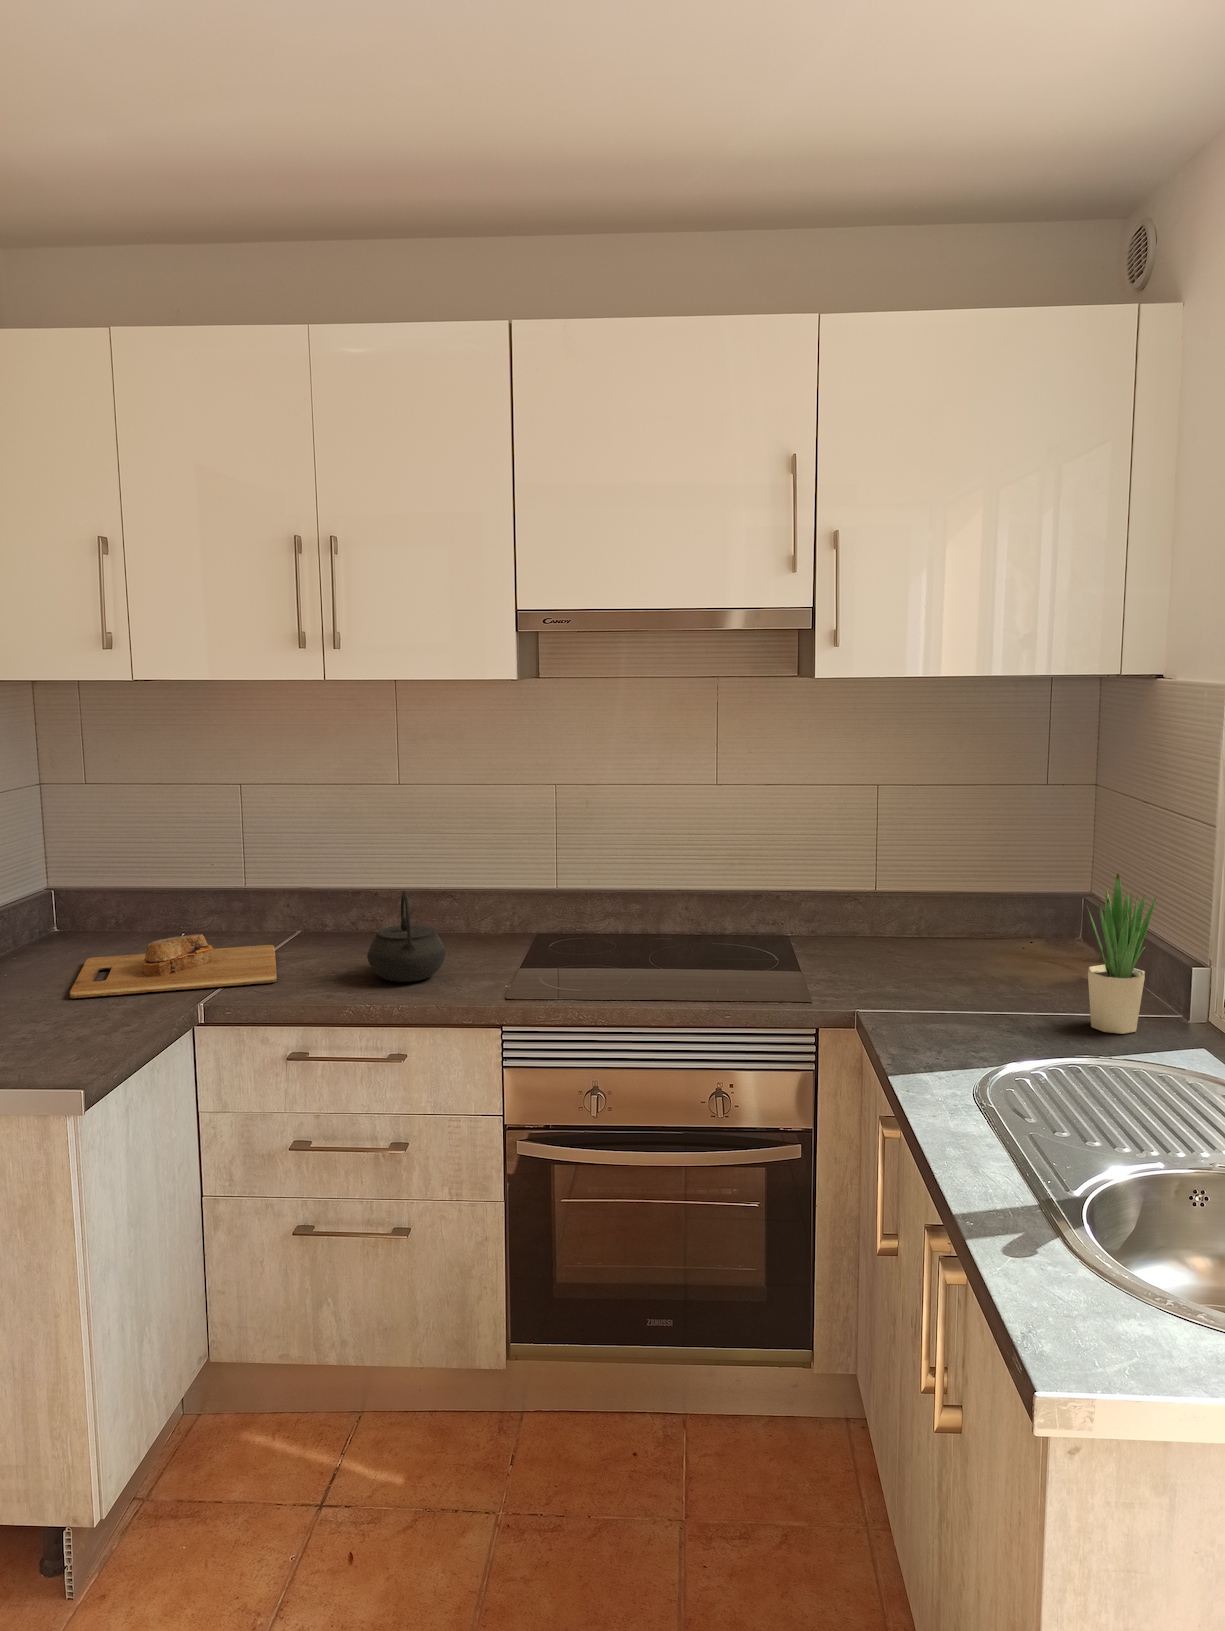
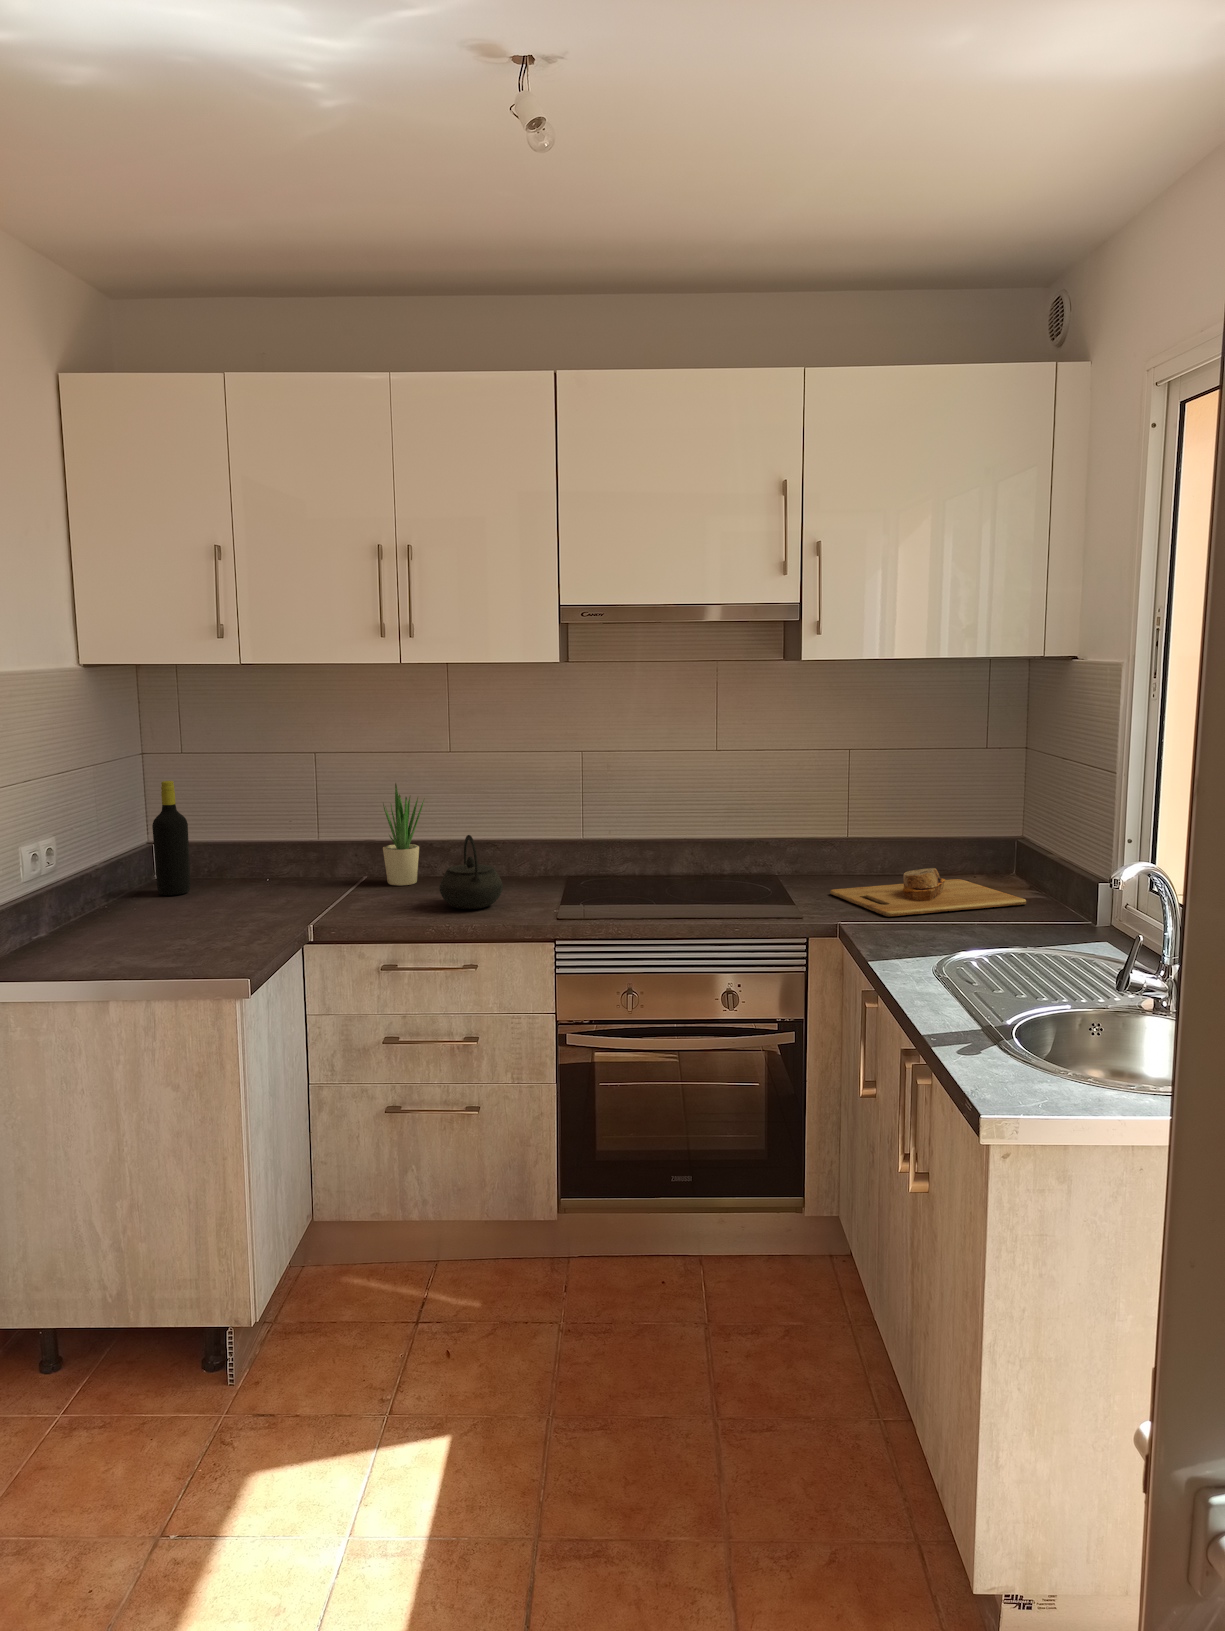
bottle: none [36,818,84,955] -> present [152,781,190,895]
potted plant: present [1088,872,1156,1034] -> present [383,783,424,886]
cutting board: present [70,934,277,998] -> present [830,868,1026,917]

